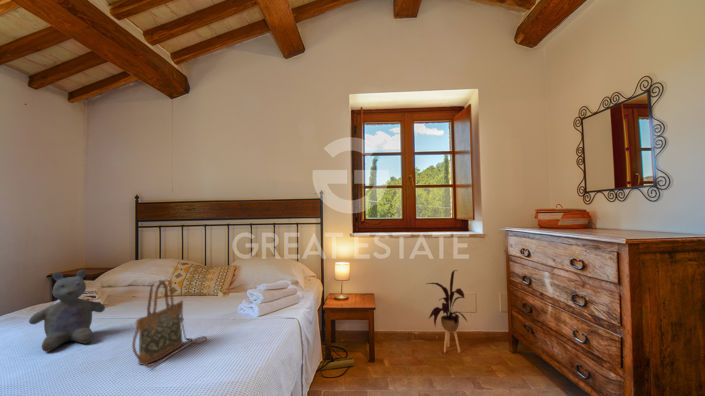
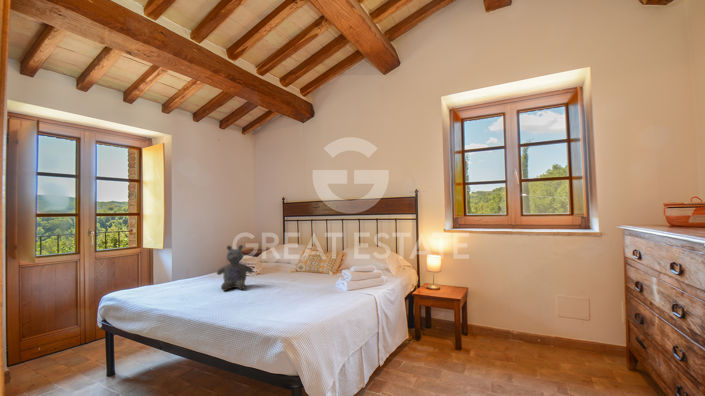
house plant: present [427,270,467,353] -> none [517,270,567,360]
handbag: present [132,280,207,368] -> none [256,252,303,304]

